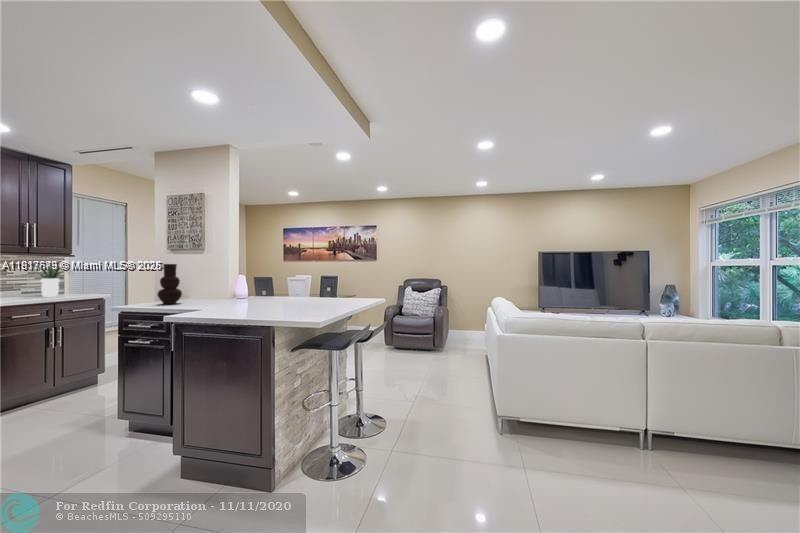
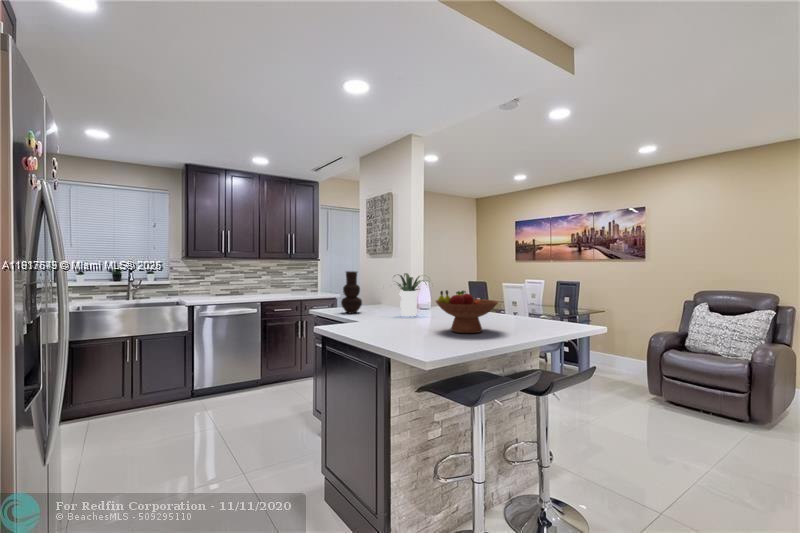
potted plant: present [37,266,63,297] -> present [394,273,427,316]
fruit bowl: none [281,276,328,307] -> present [436,290,498,333]

